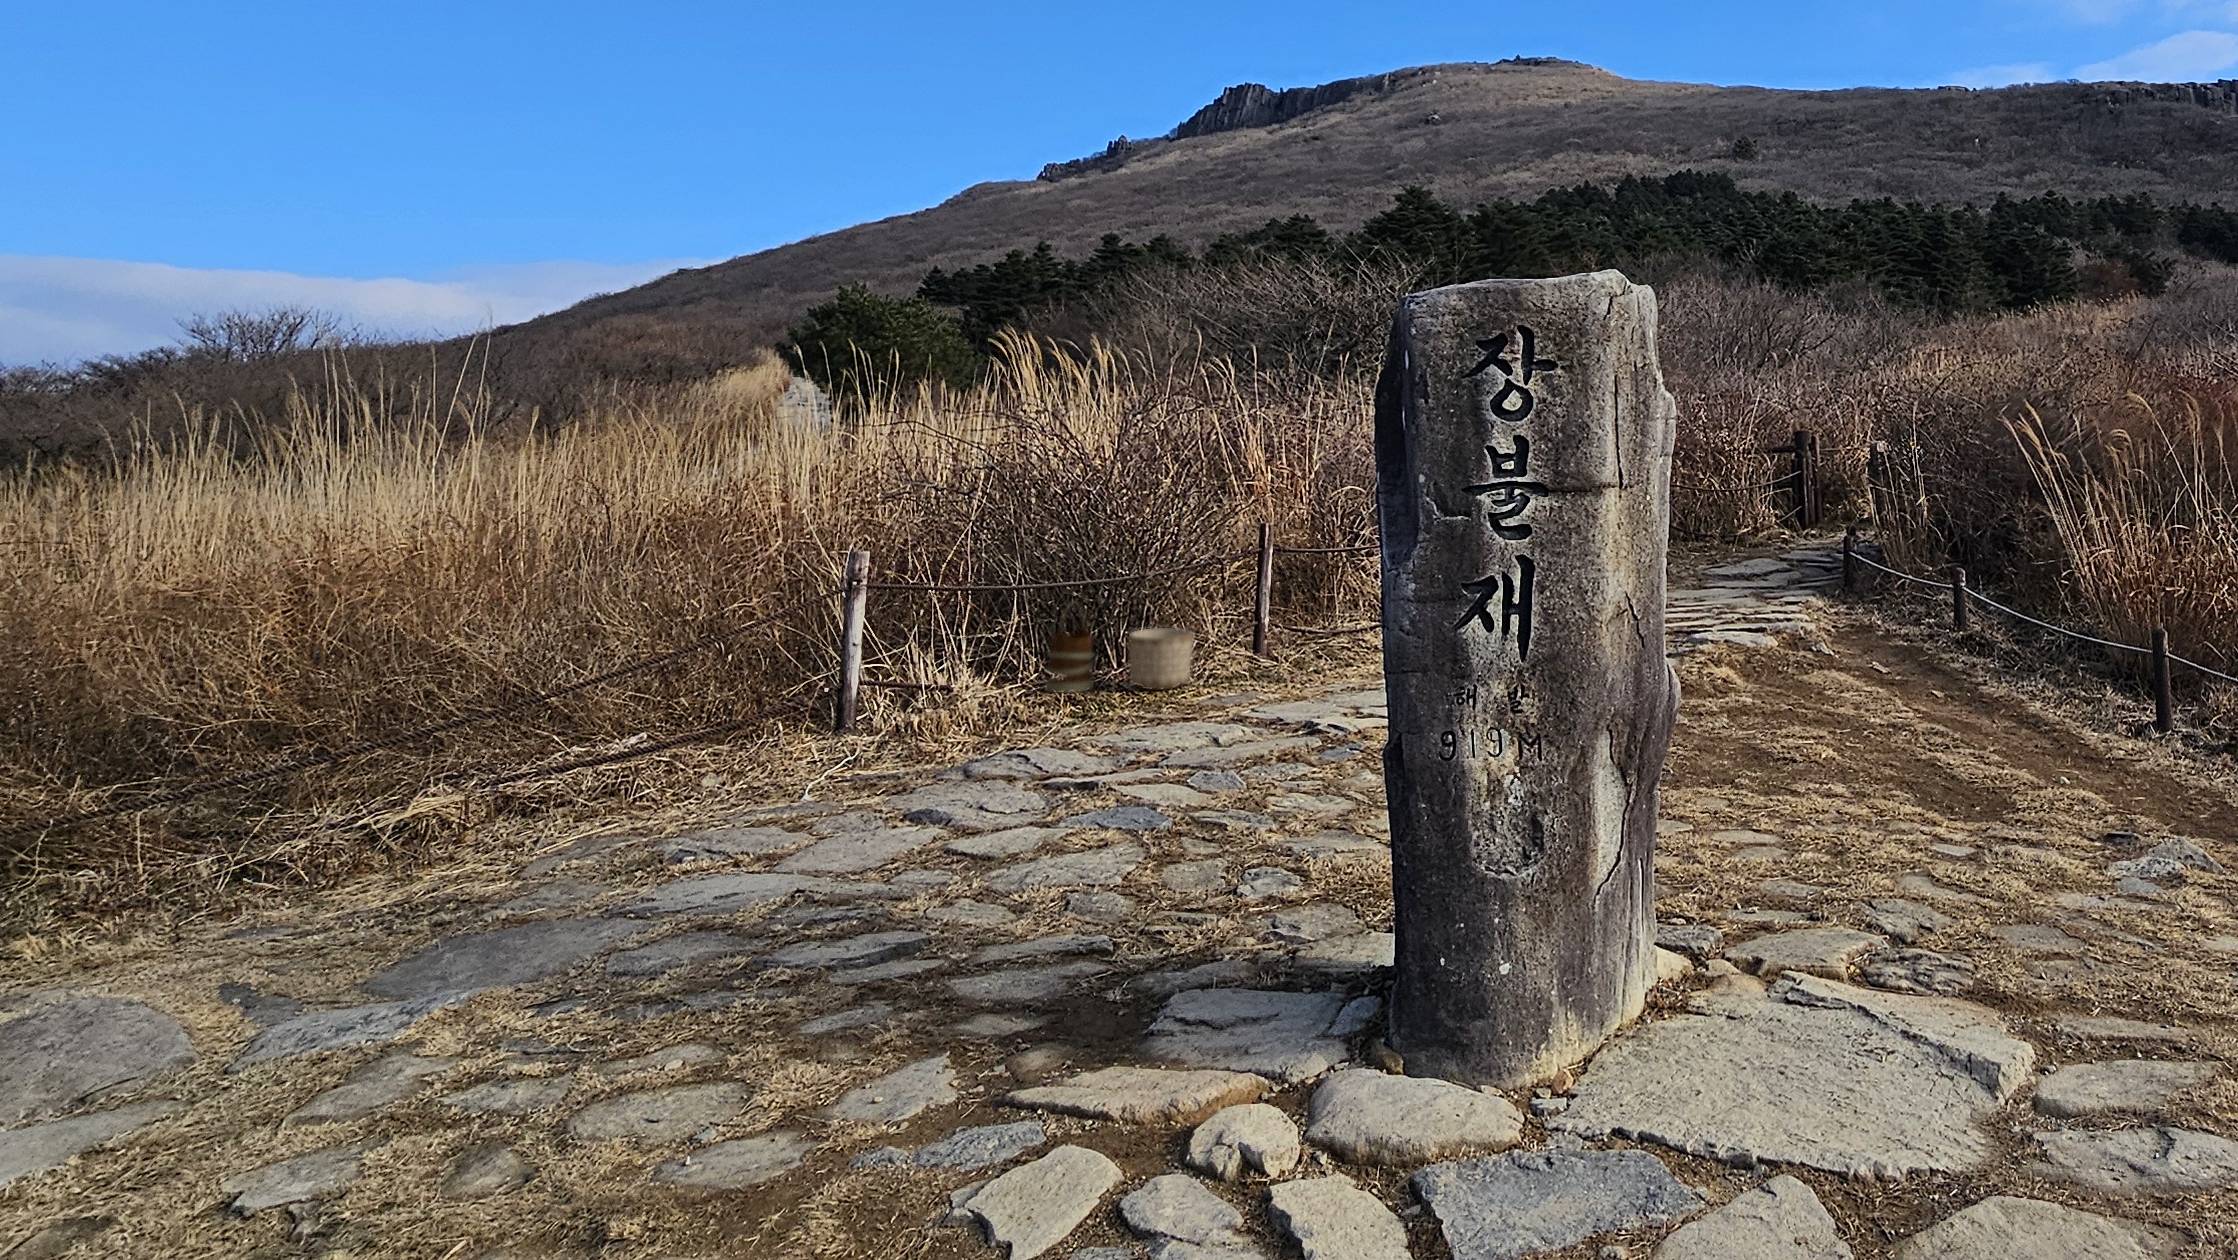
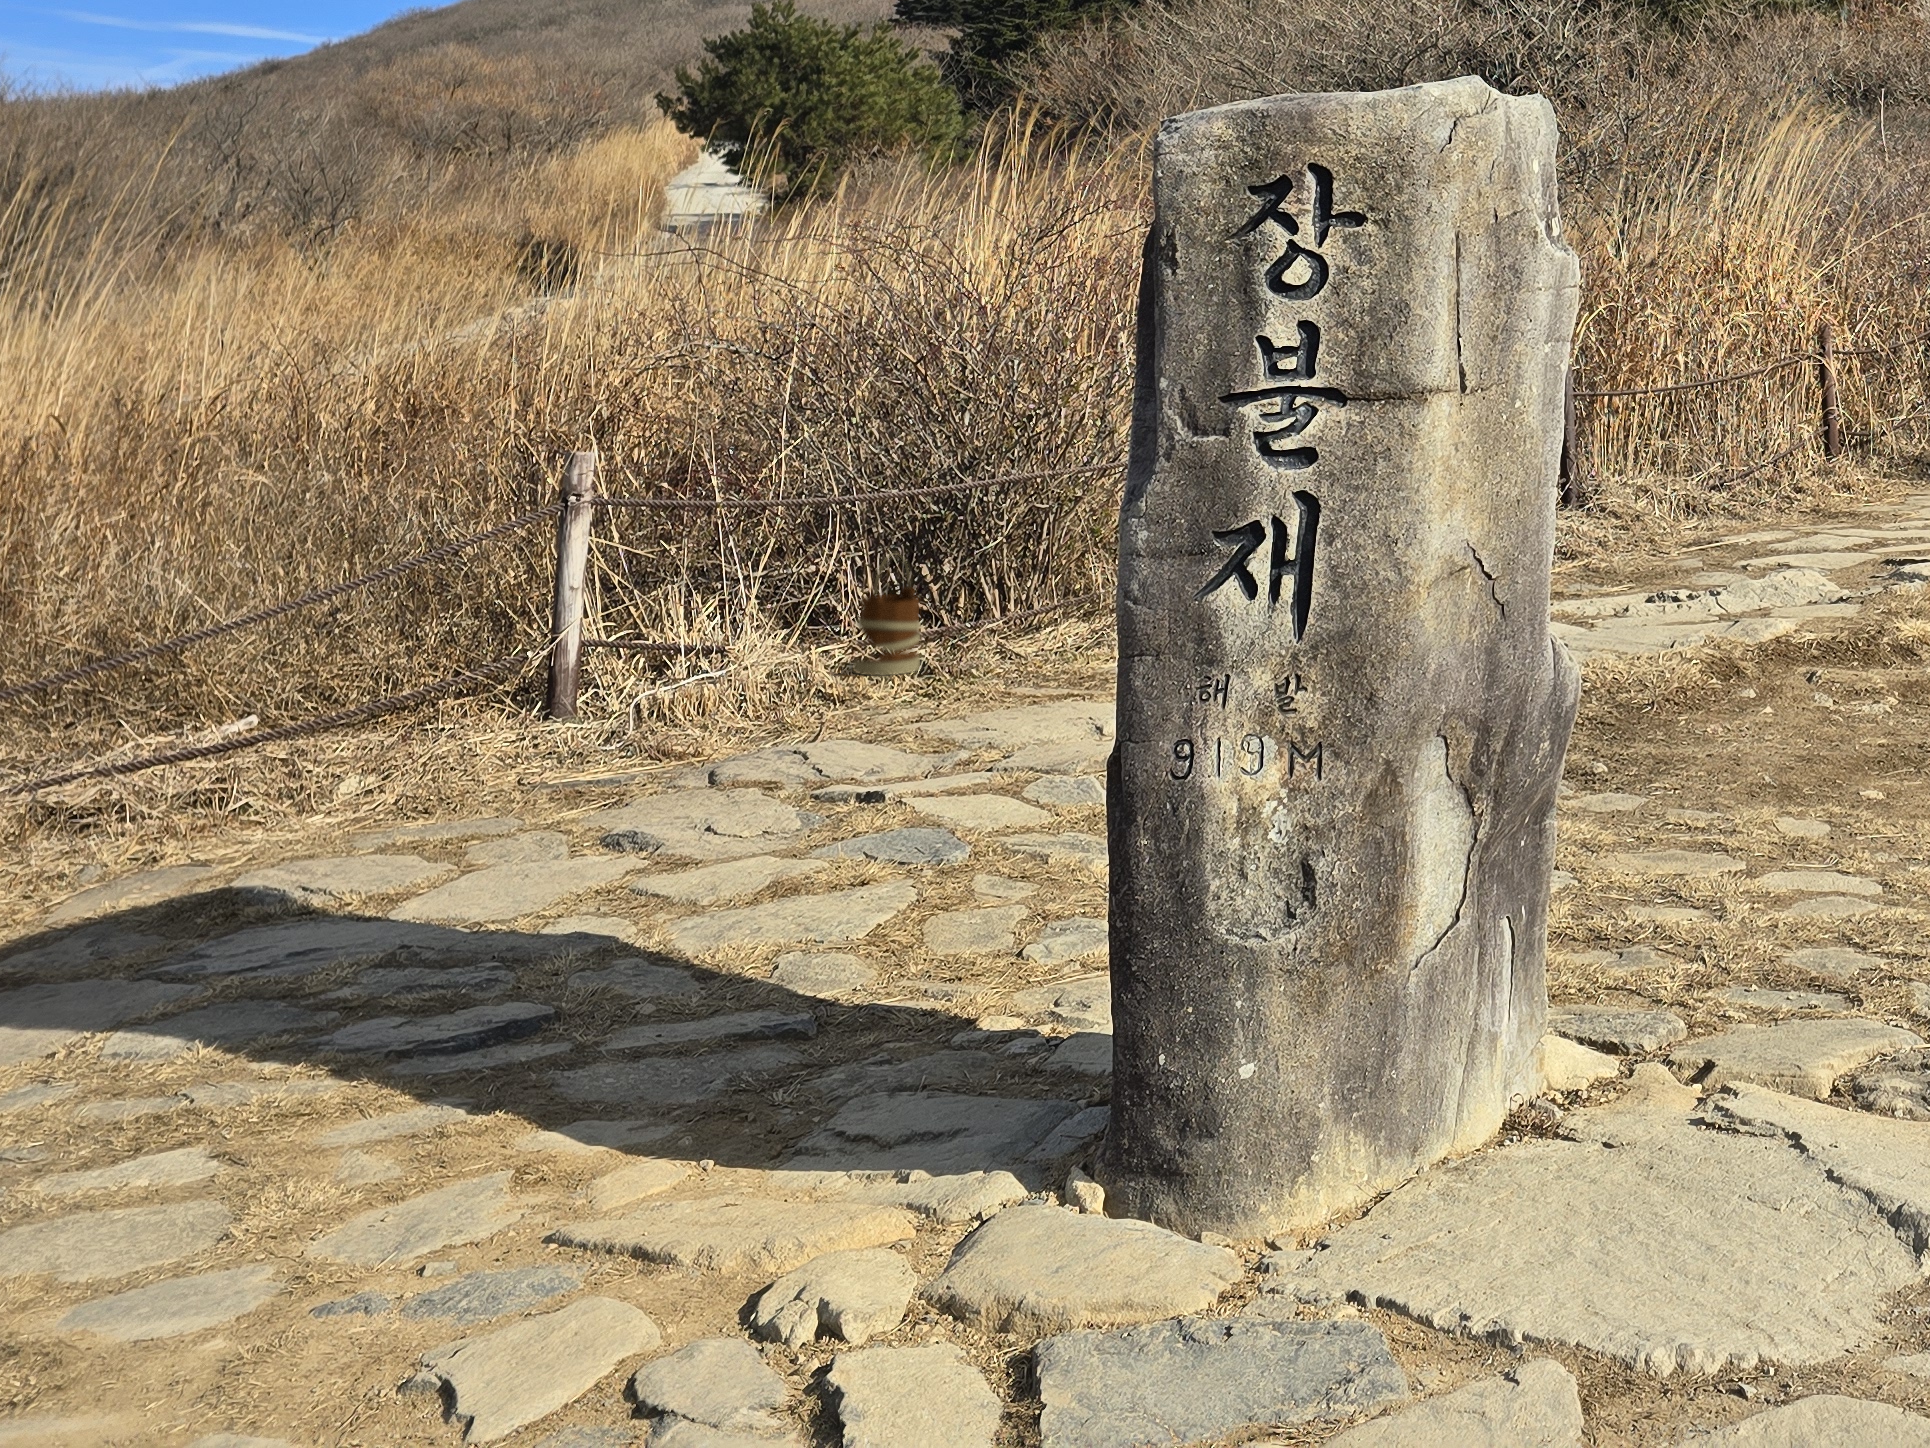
planter: present [1129,628,1193,690] -> none [969,590,1058,674]

